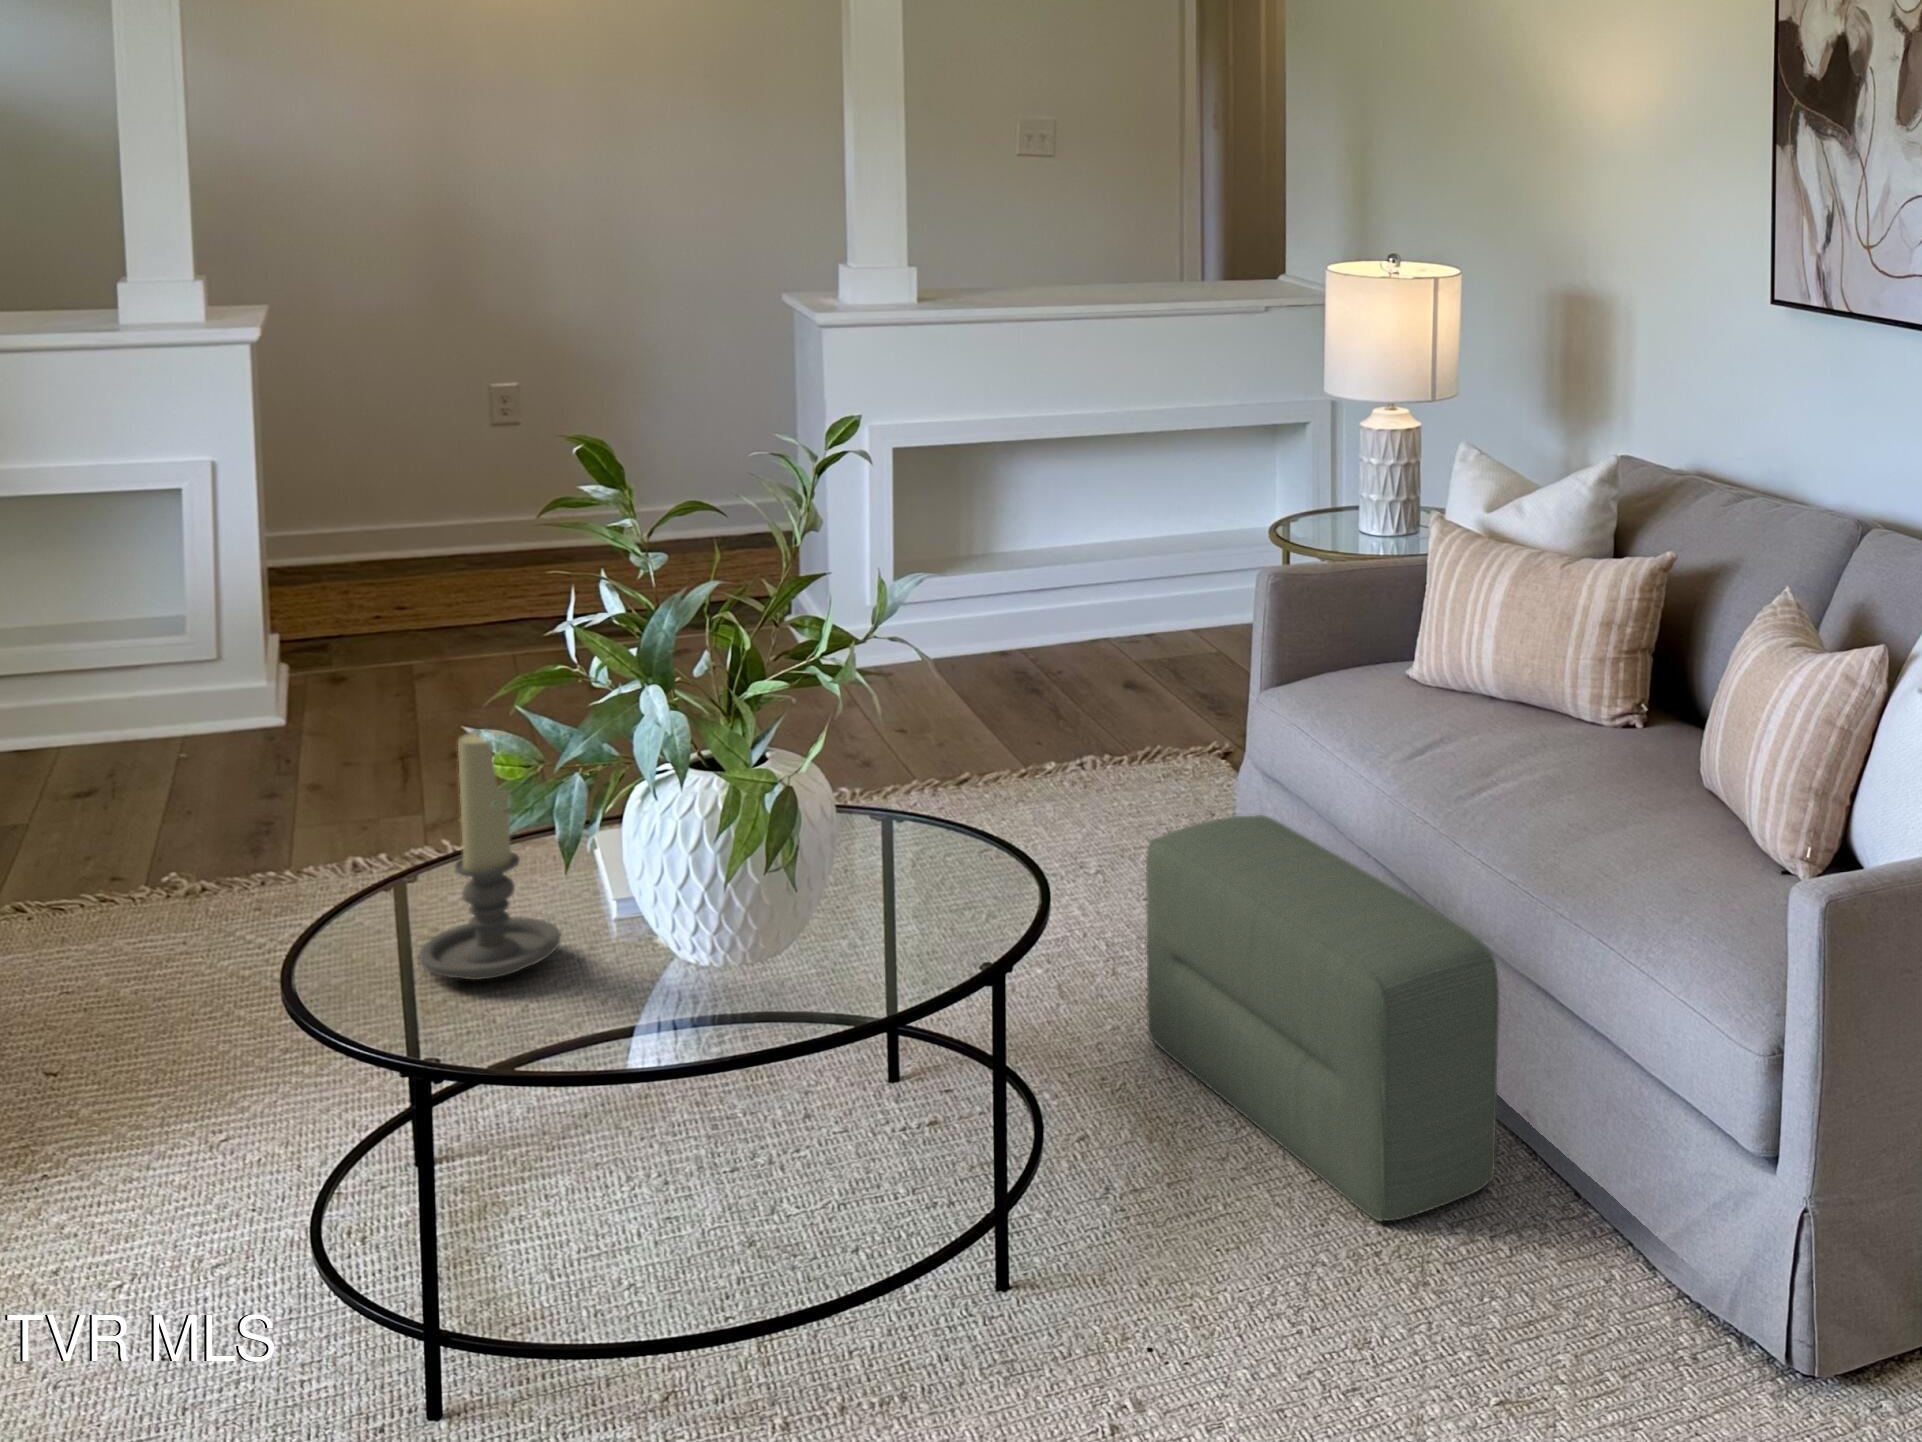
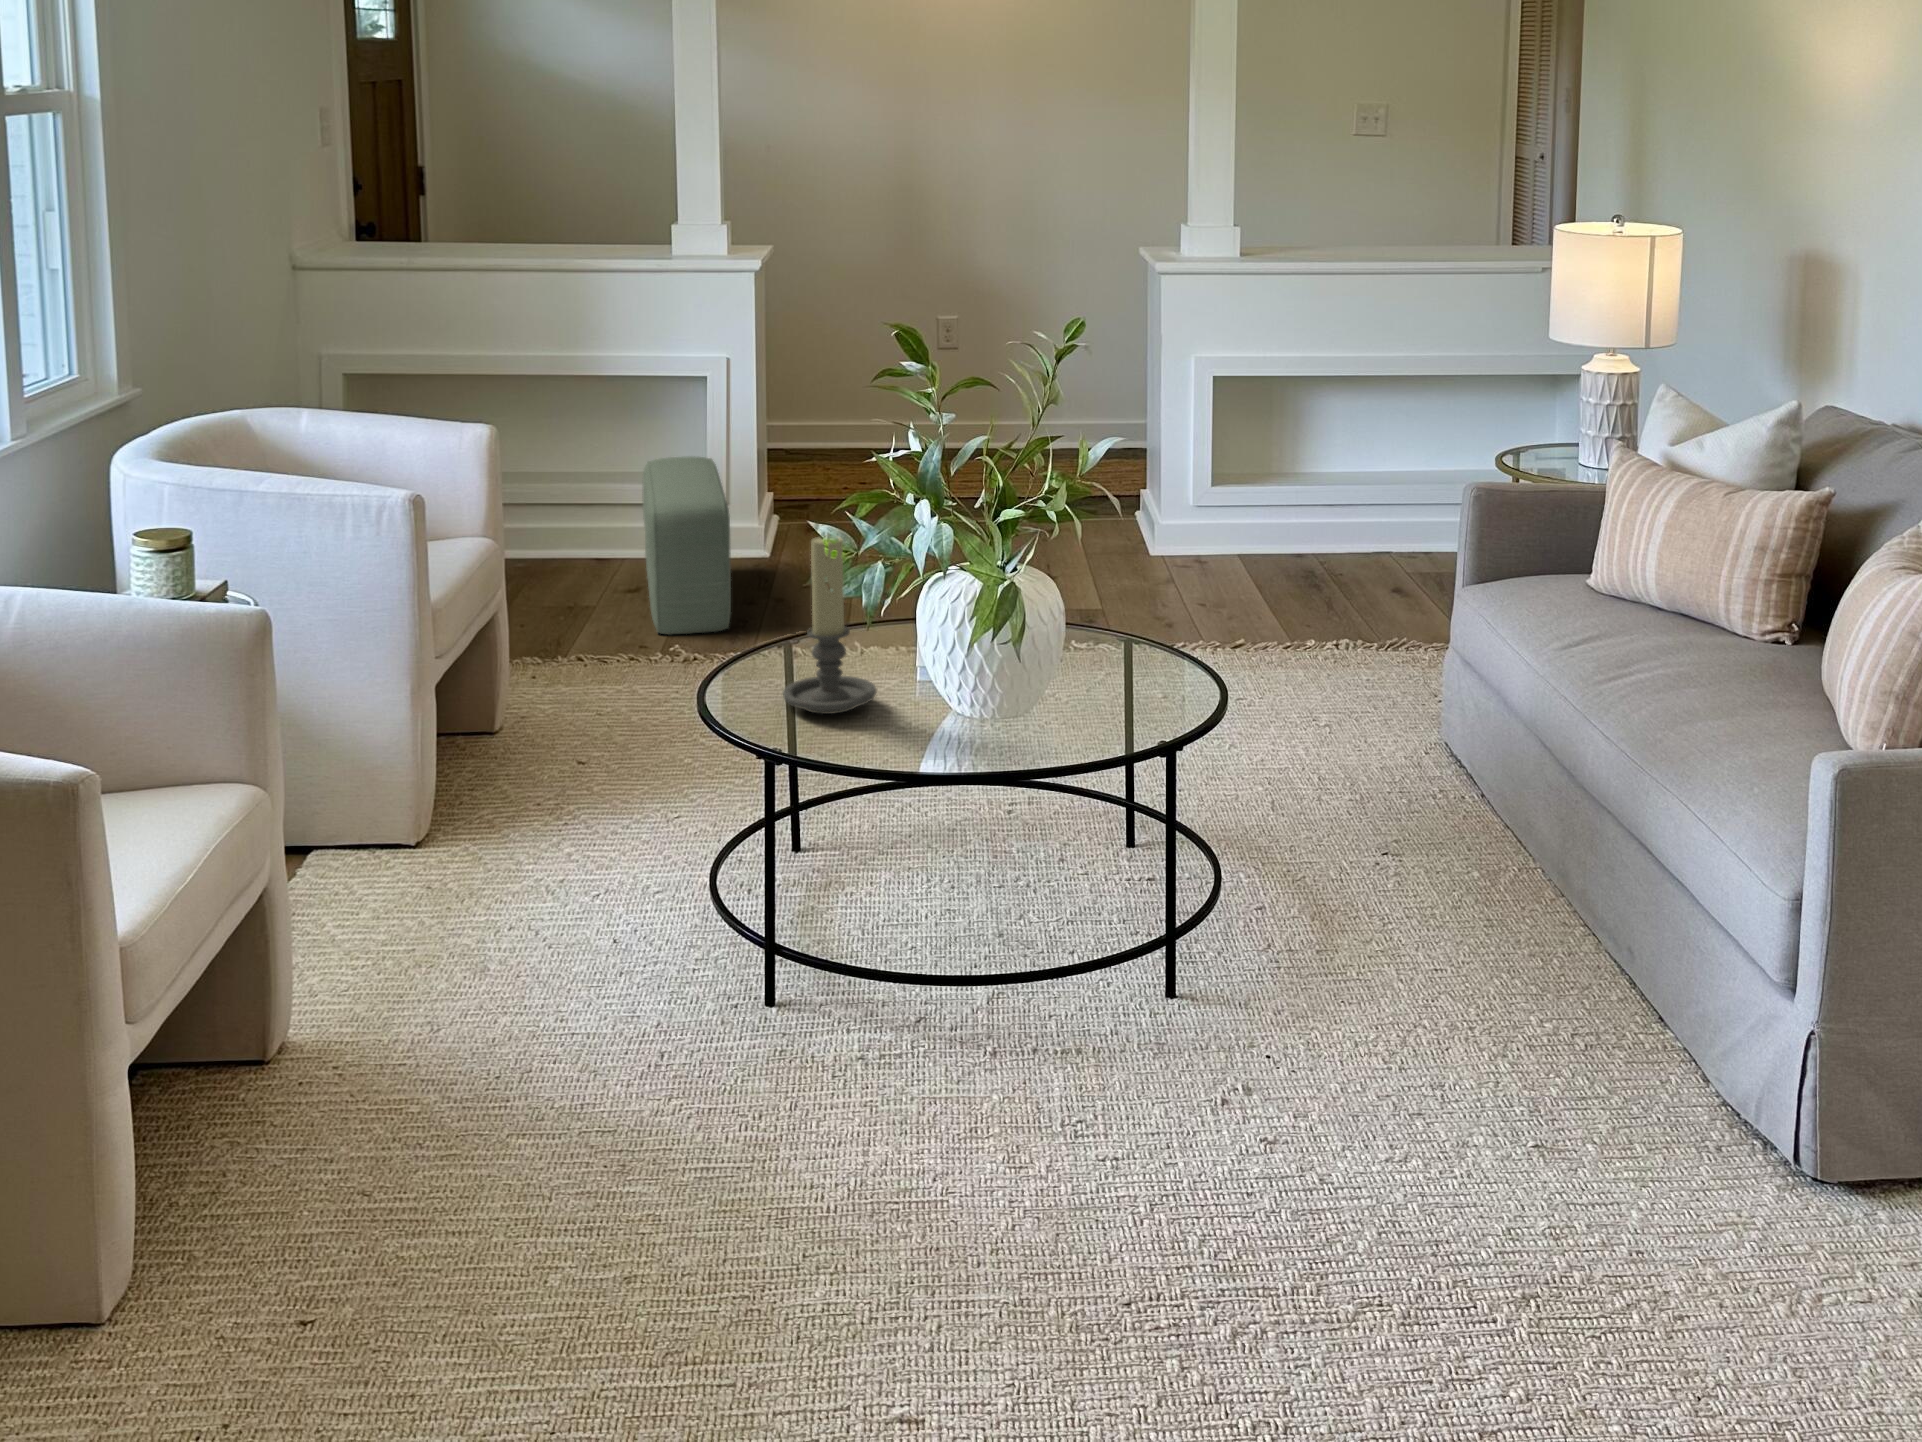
pouf: present [1146,815,1499,1221] -> present [642,456,731,635]

